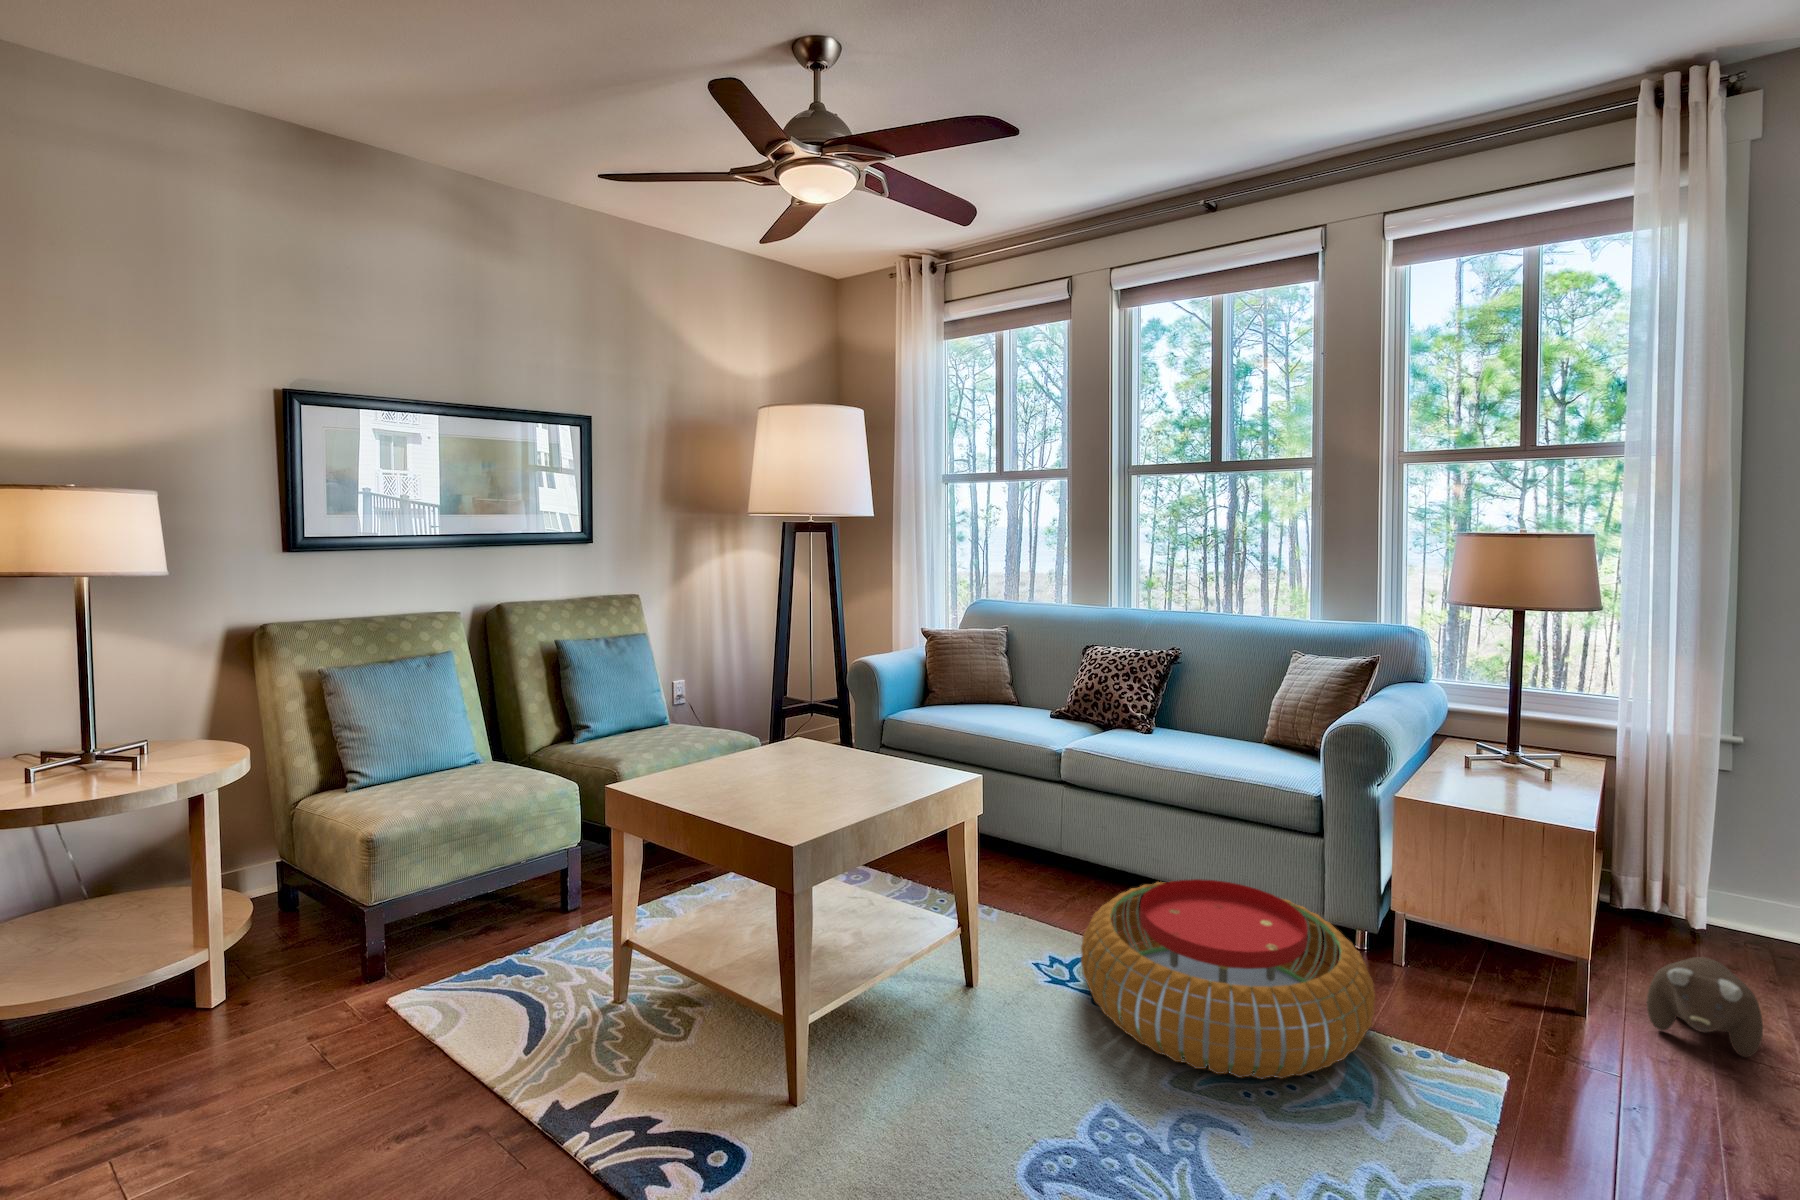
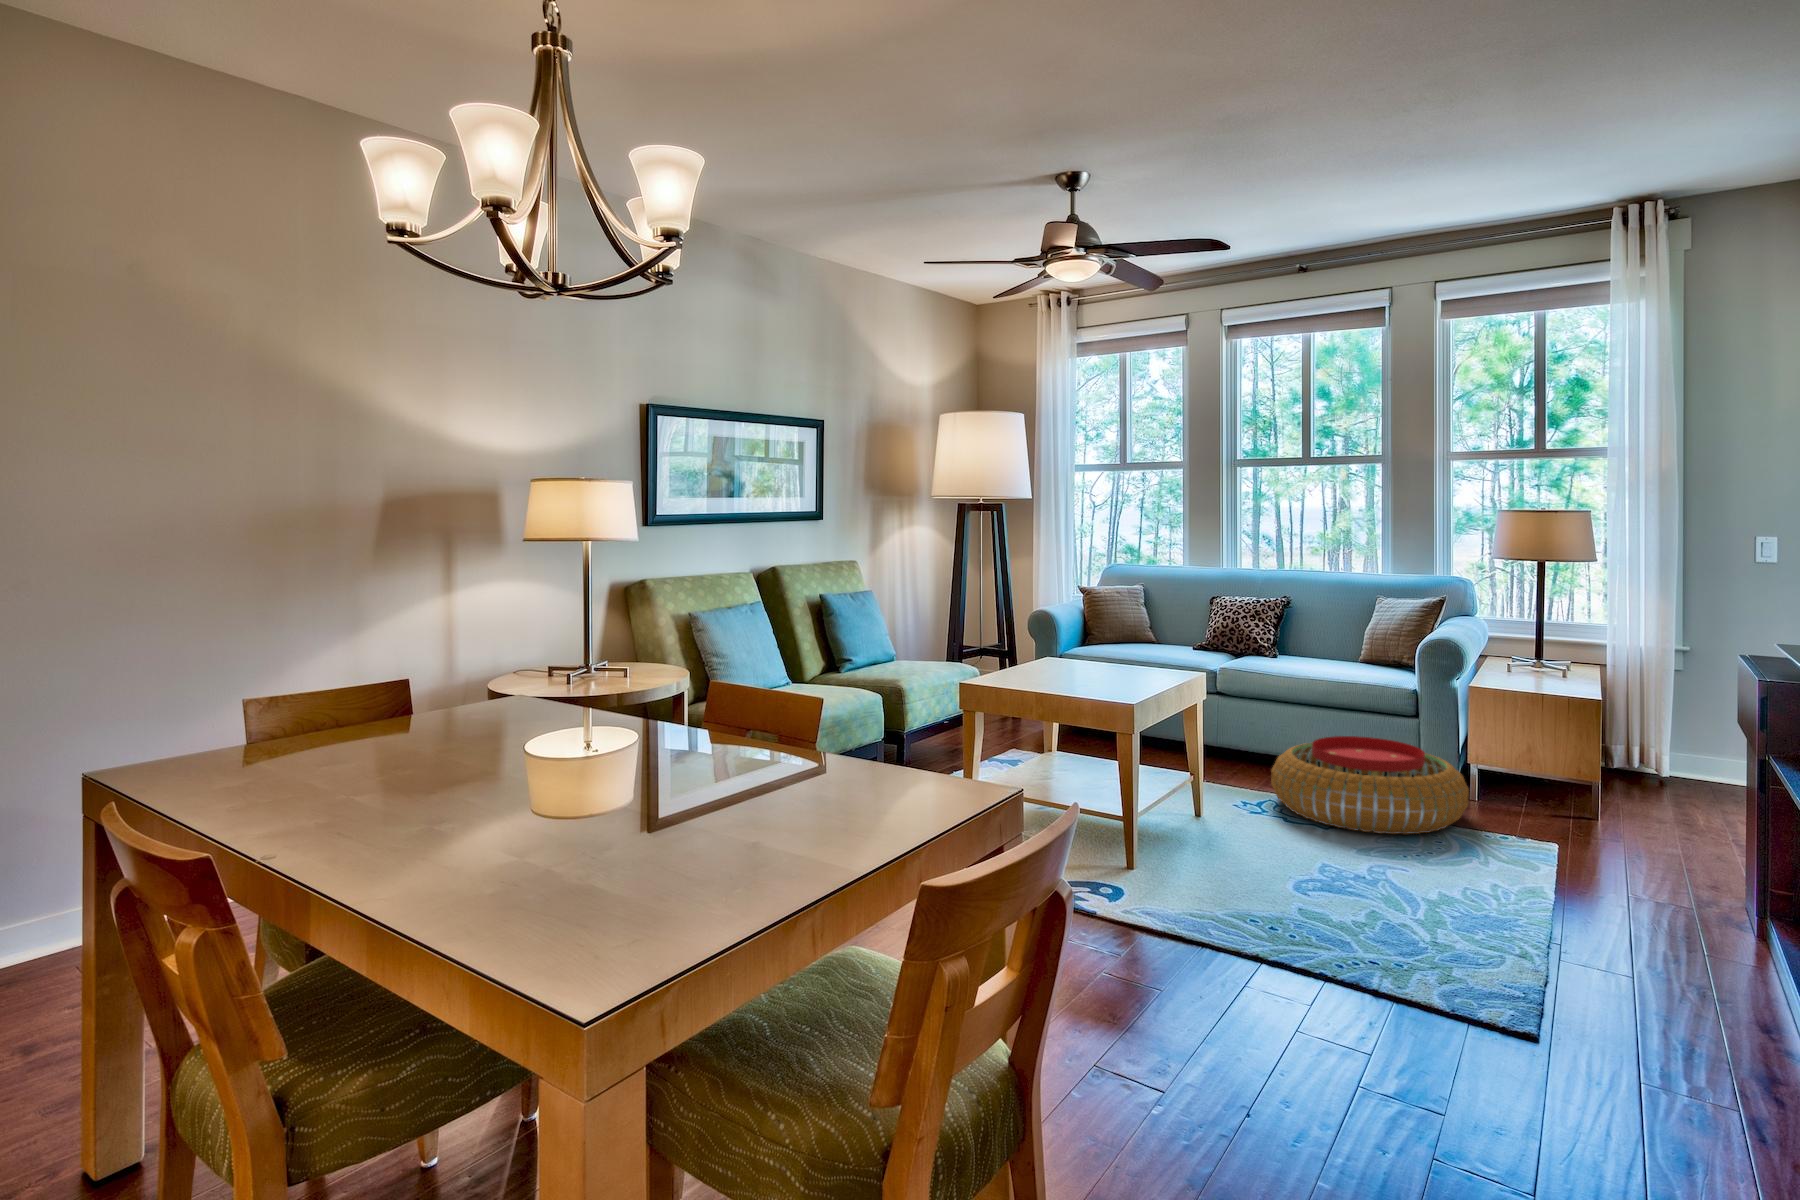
plush toy: present [1647,957,1763,1057] -> none [1628,765,1695,819]

